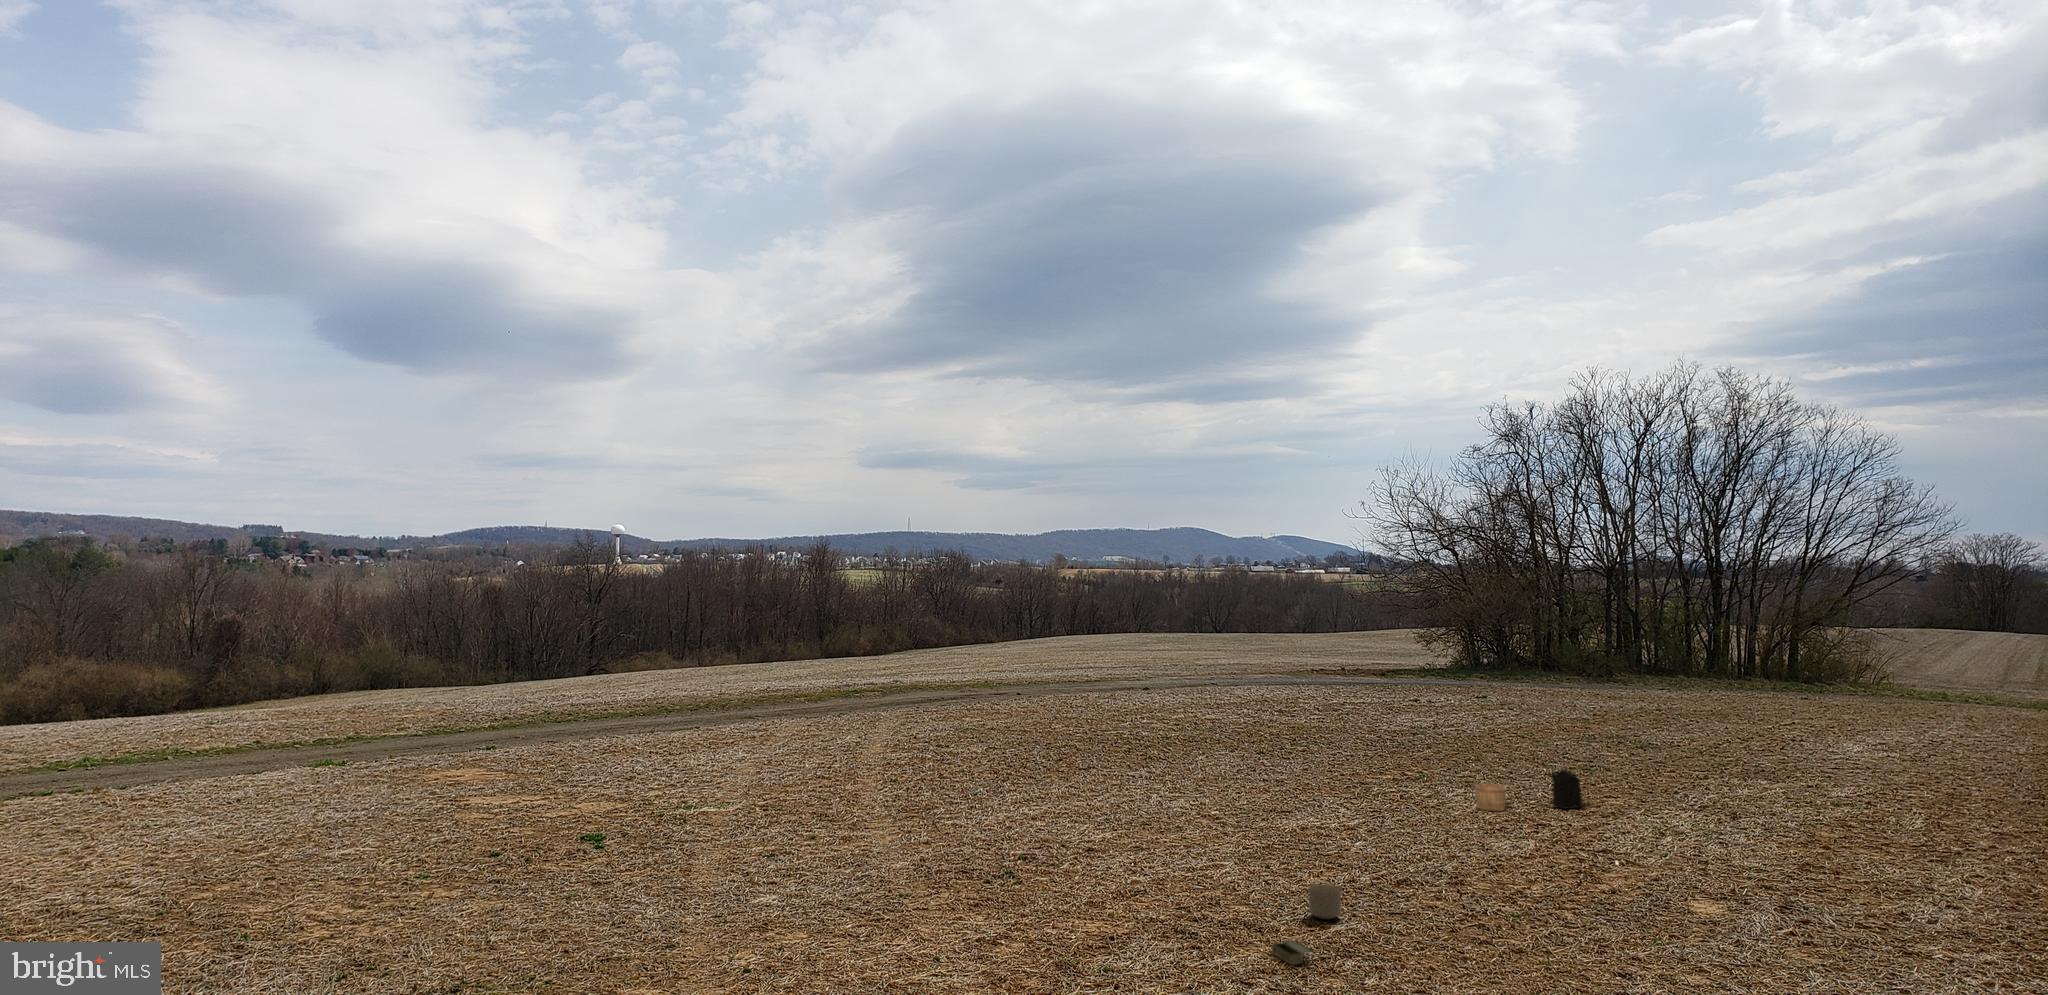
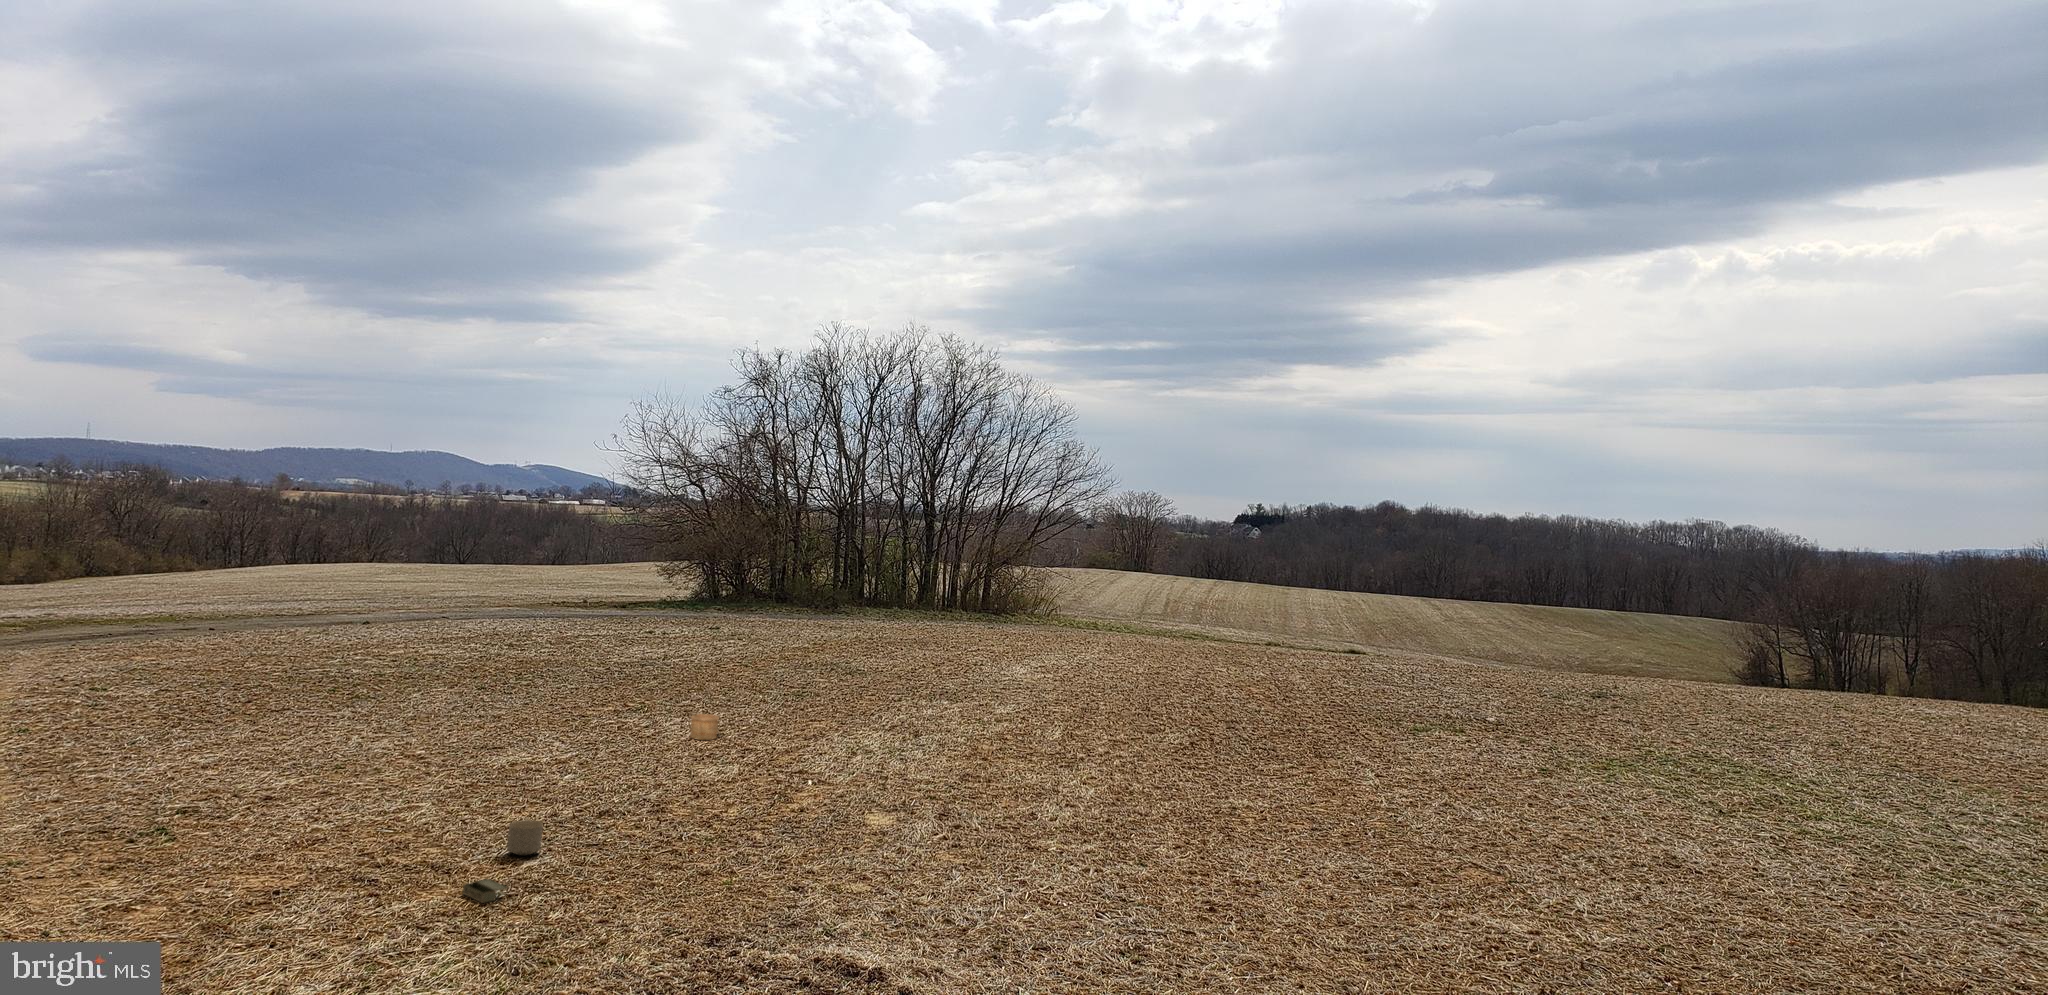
backpack: present [1552,769,1582,809] -> none [758,699,786,736]

